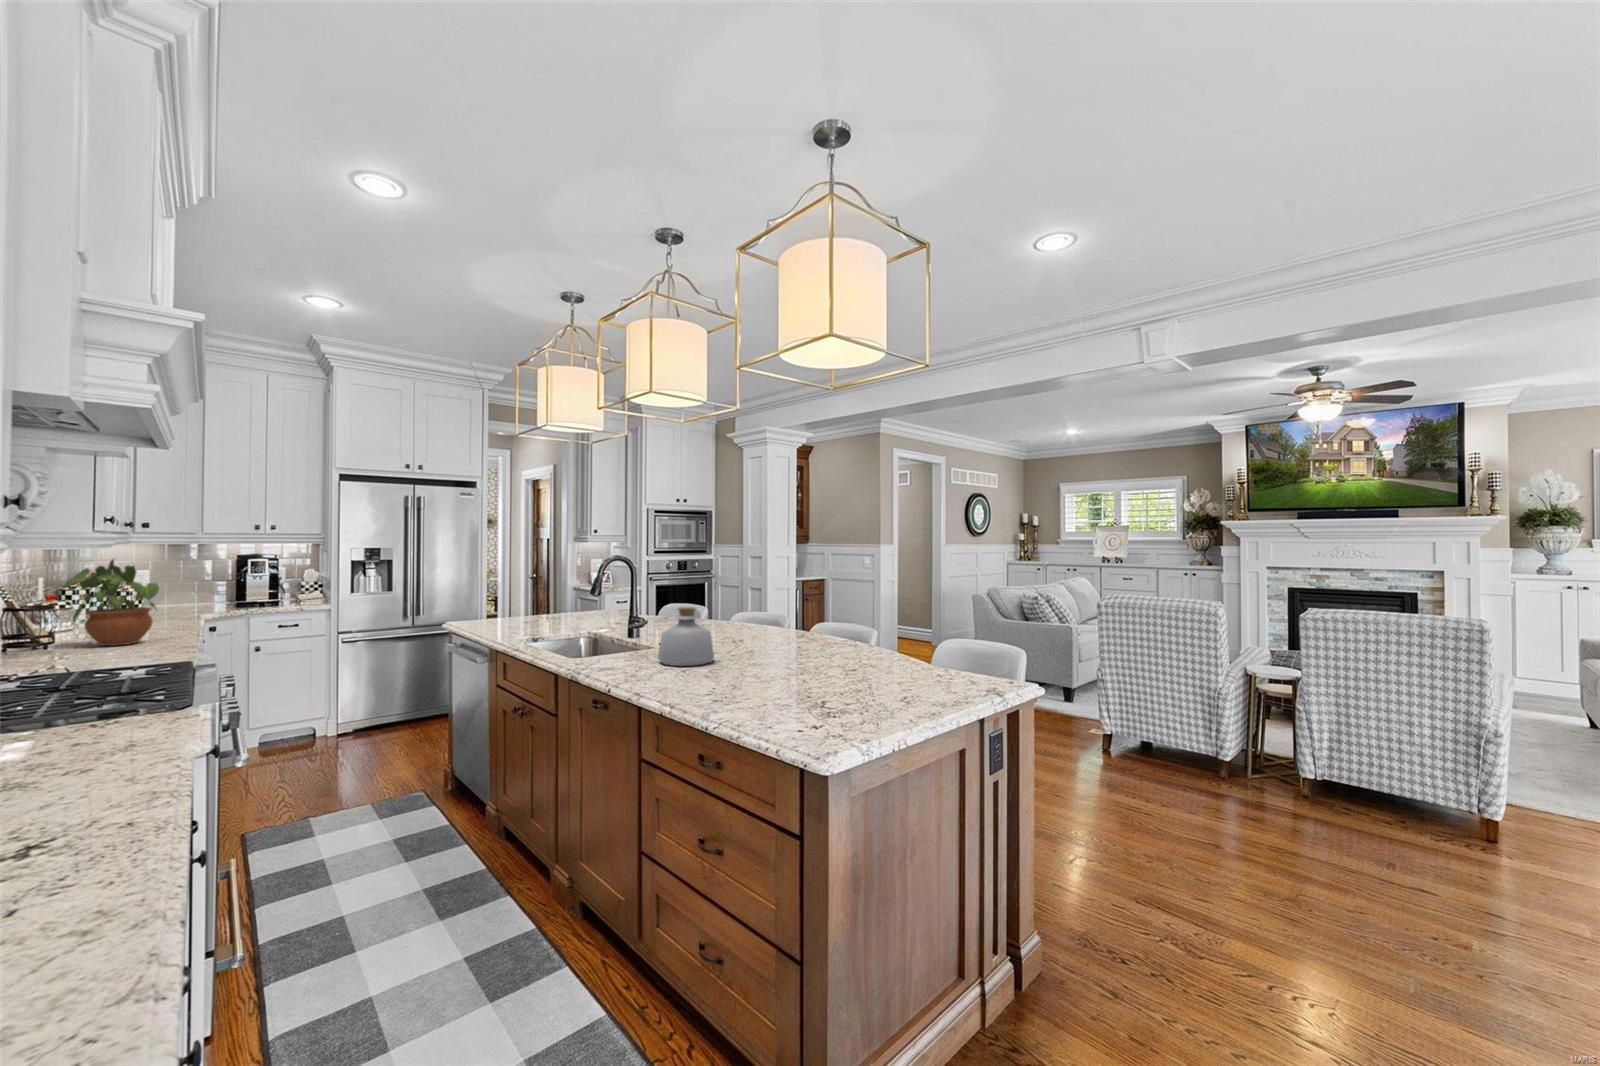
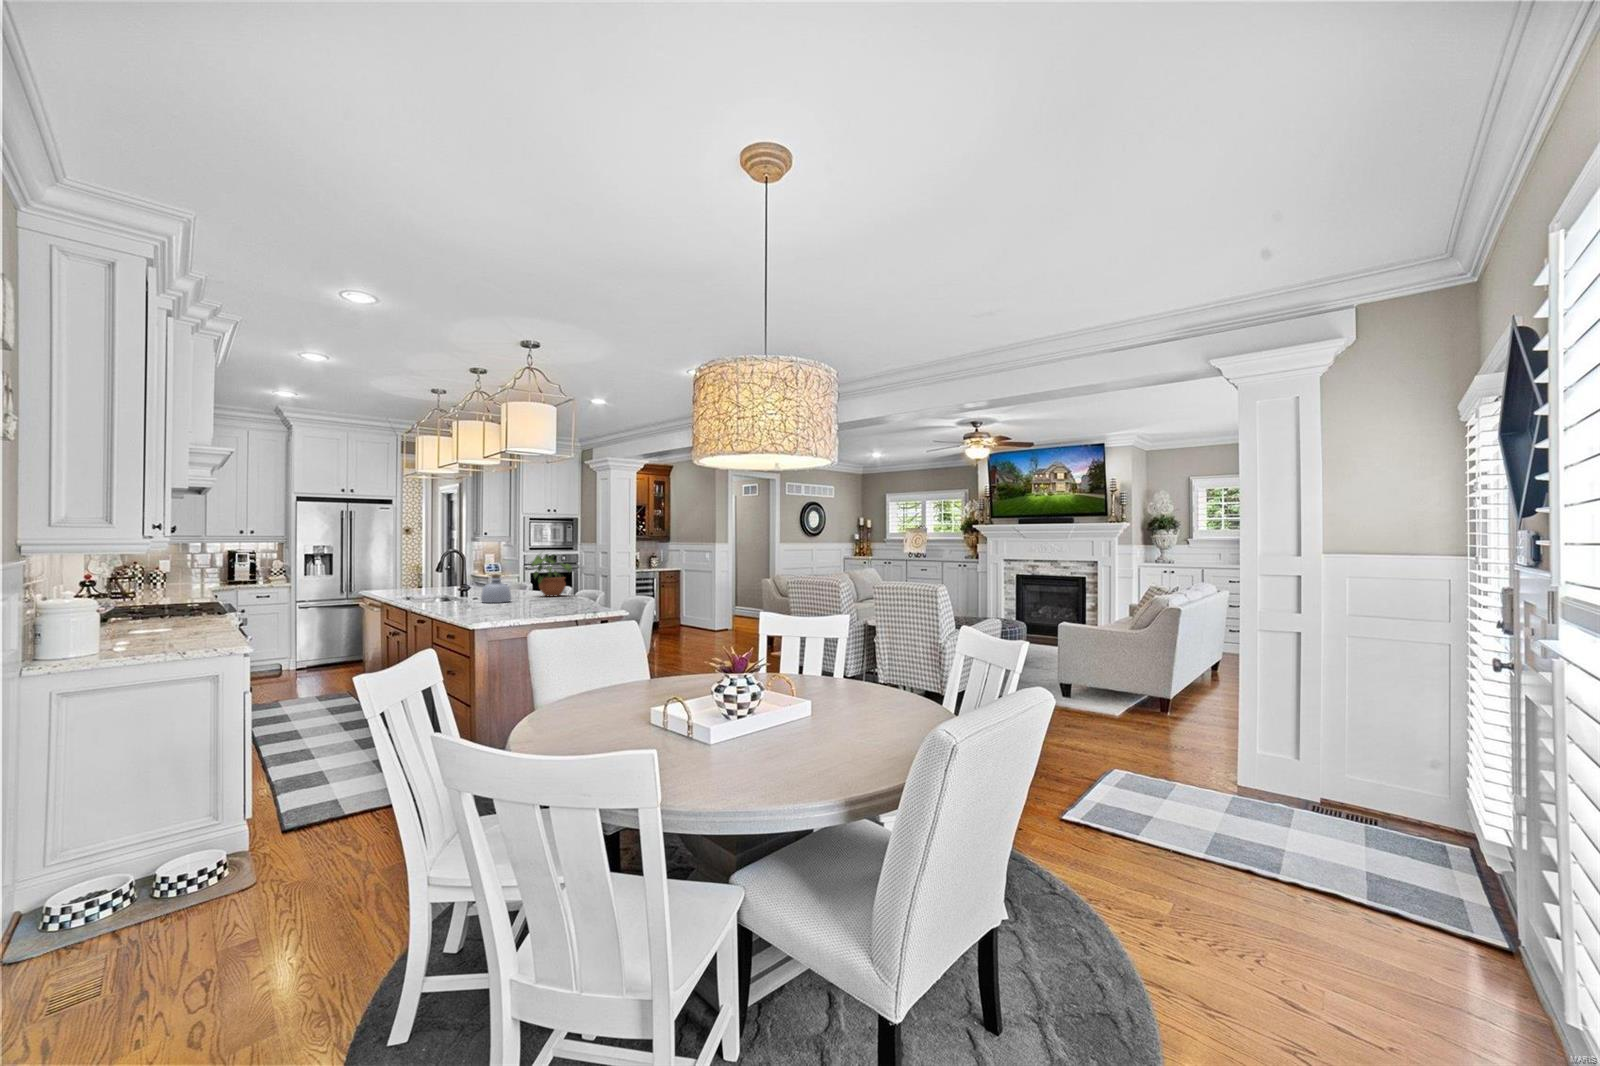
potted plant: present [63,559,159,646] -> present [531,554,572,596]

